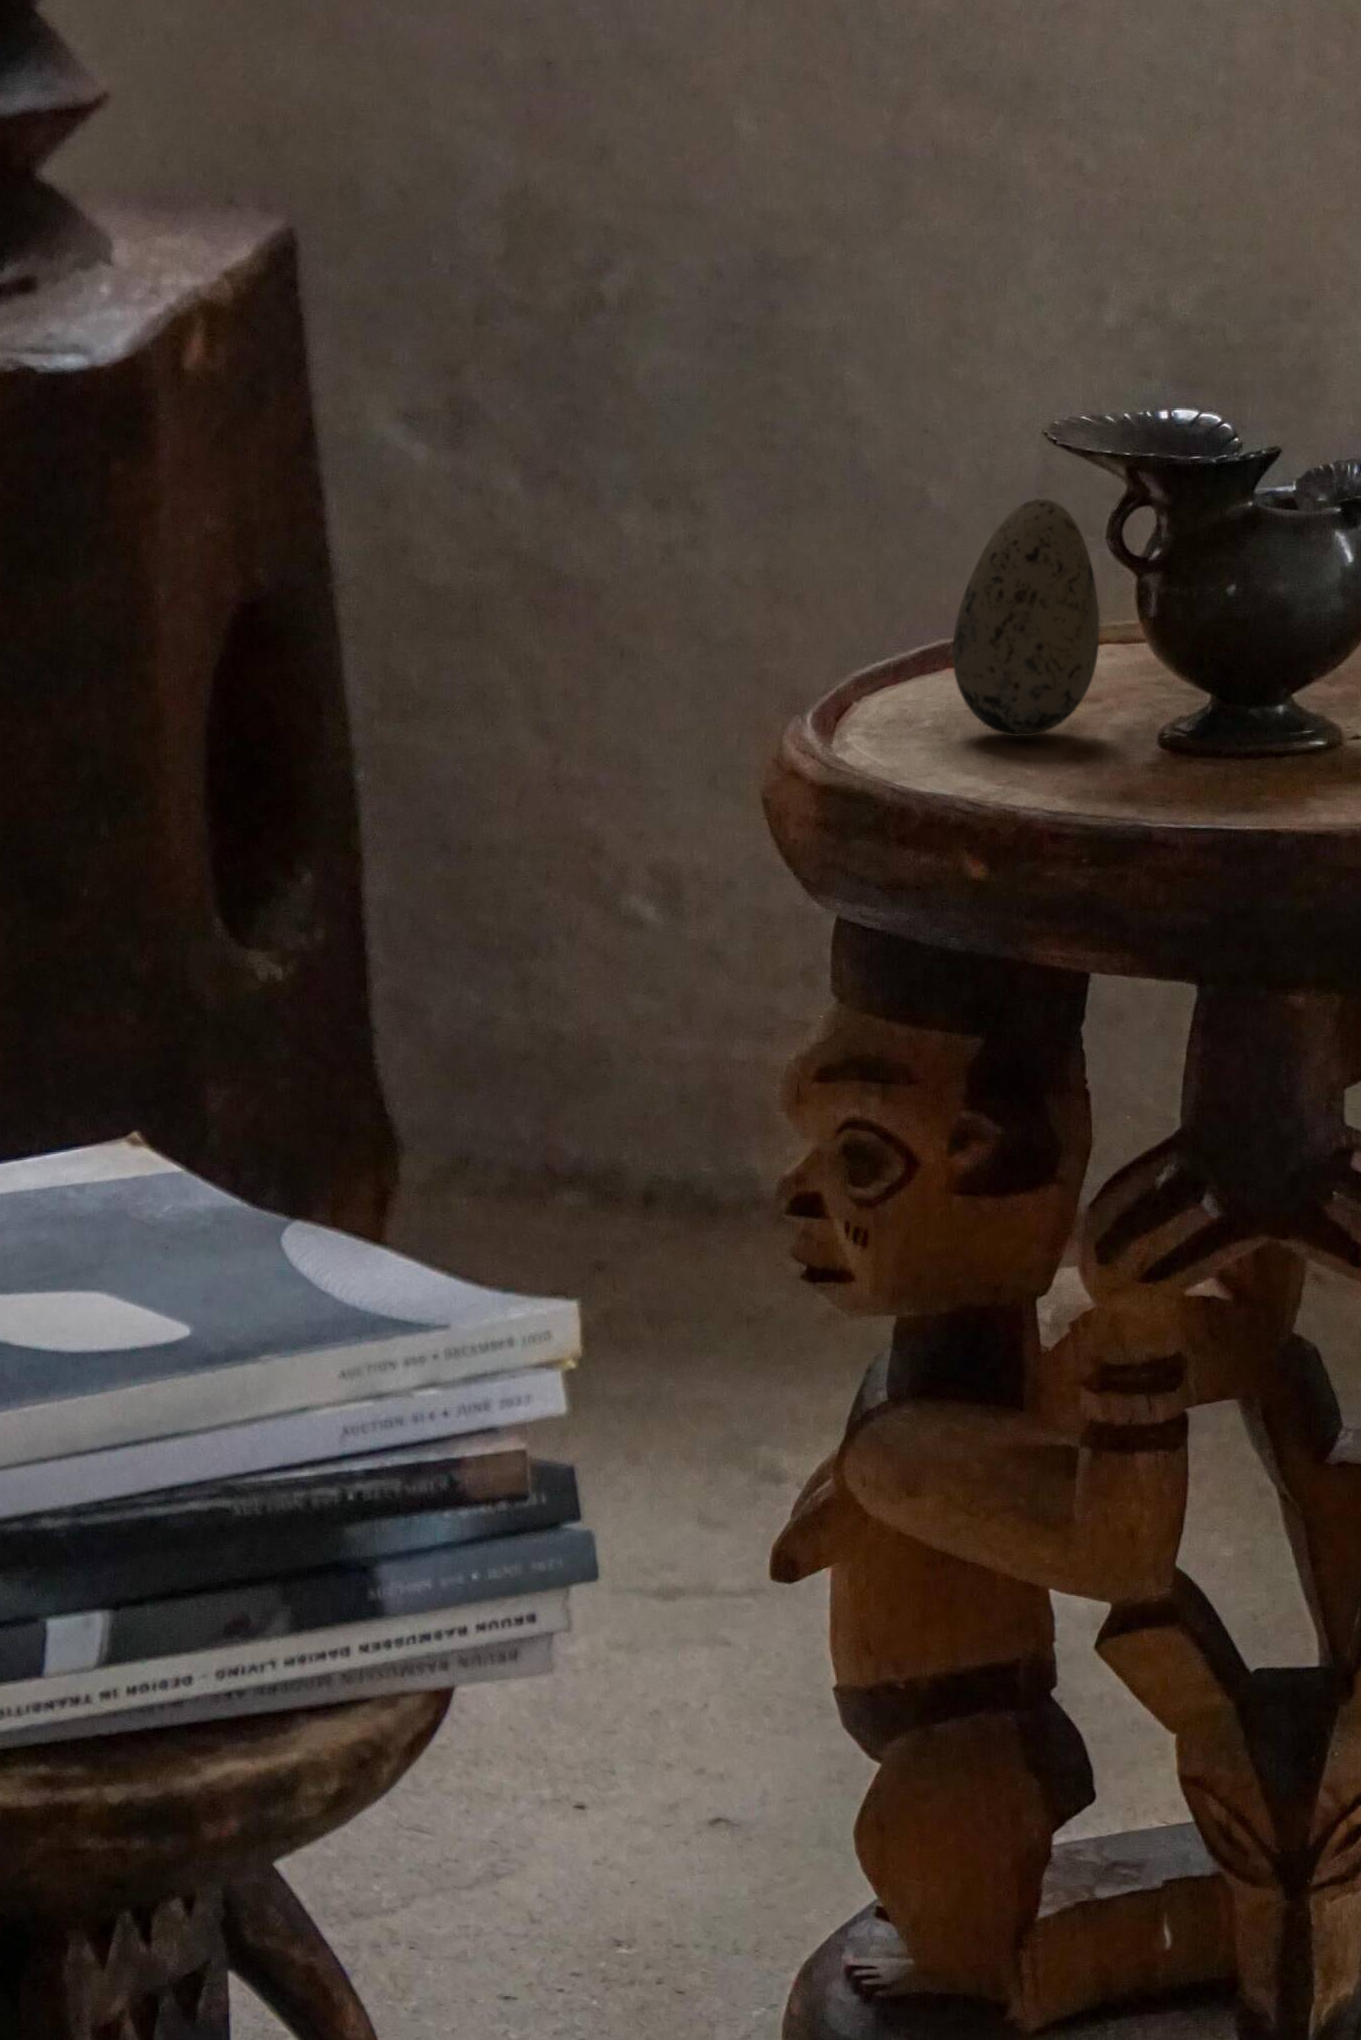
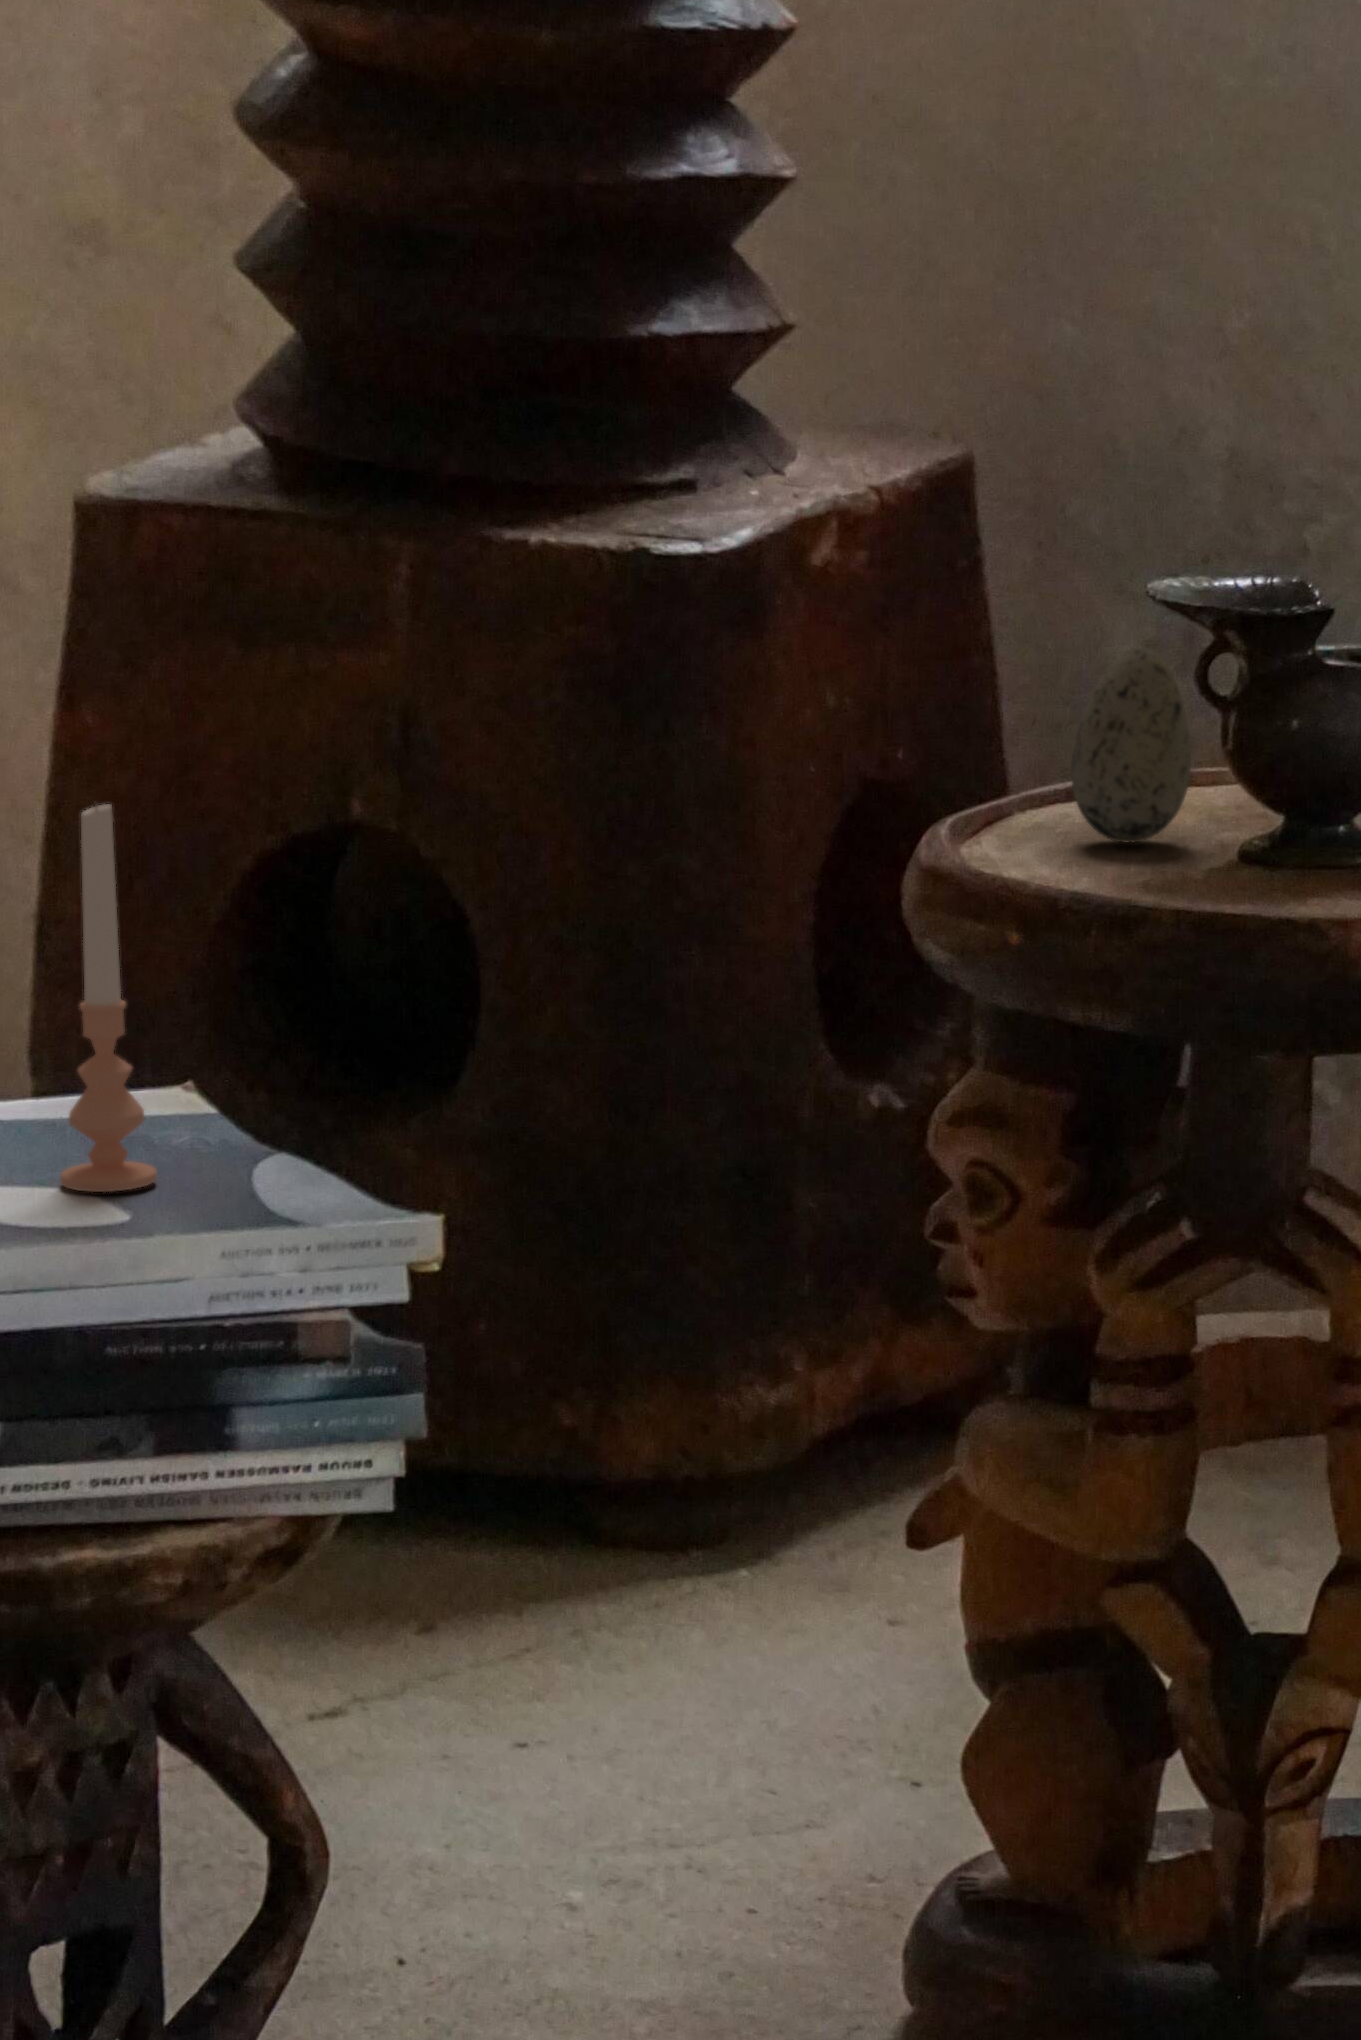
candle: none [53,784,179,1287] -> present [60,804,157,1192]

